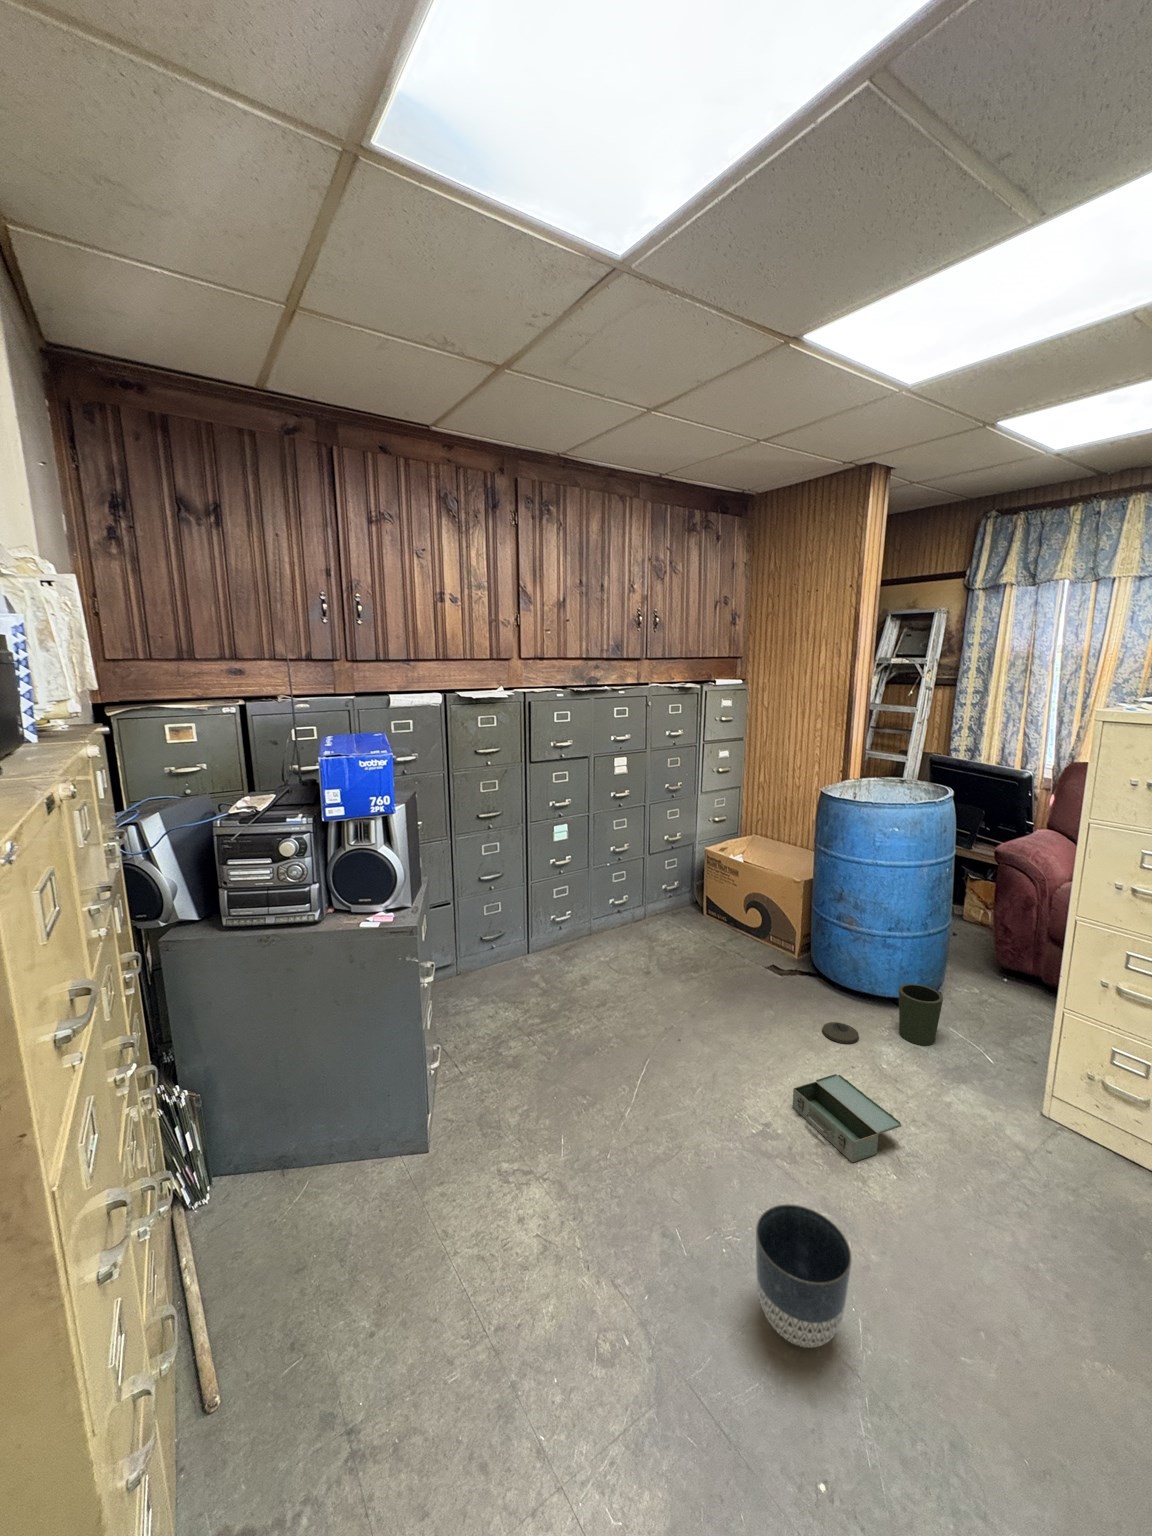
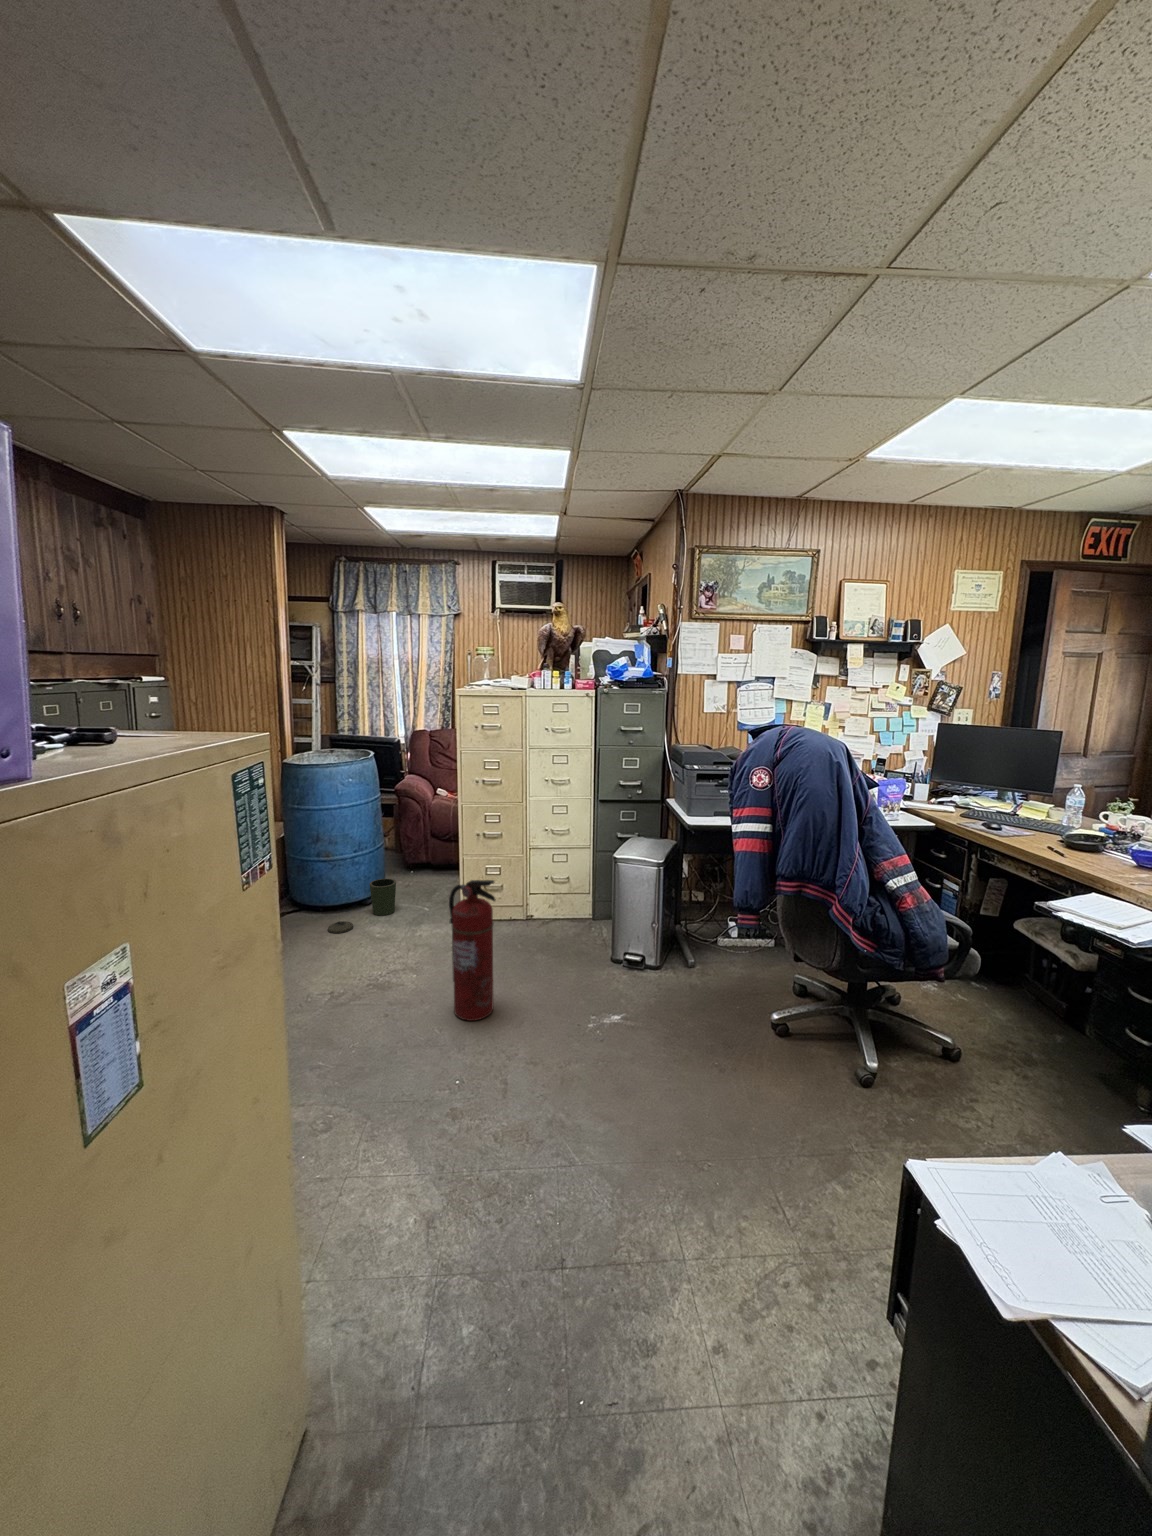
toolbox: present [793,1074,902,1163] -> none [339,942,407,978]
fire extinguisher: none [915,1089,1034,1392] -> present [449,880,496,1021]
planter: present [756,1204,851,1348] -> none [381,982,433,1051]

